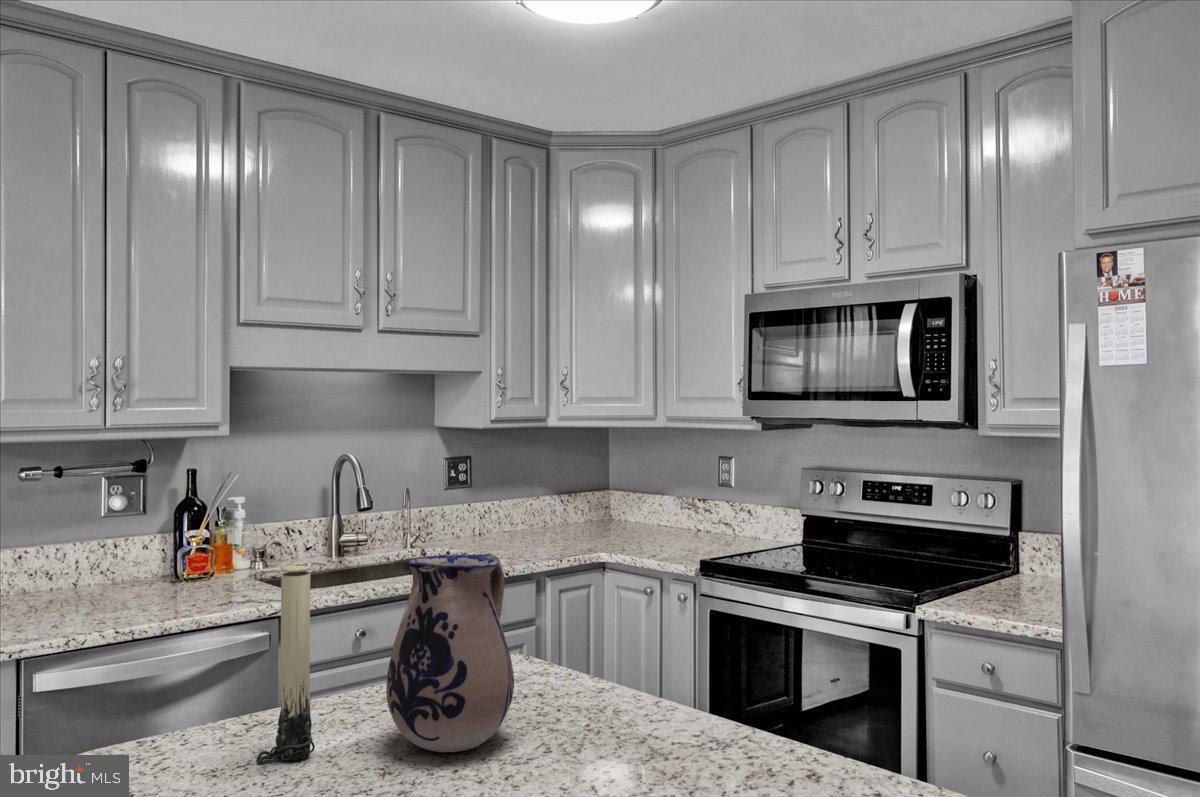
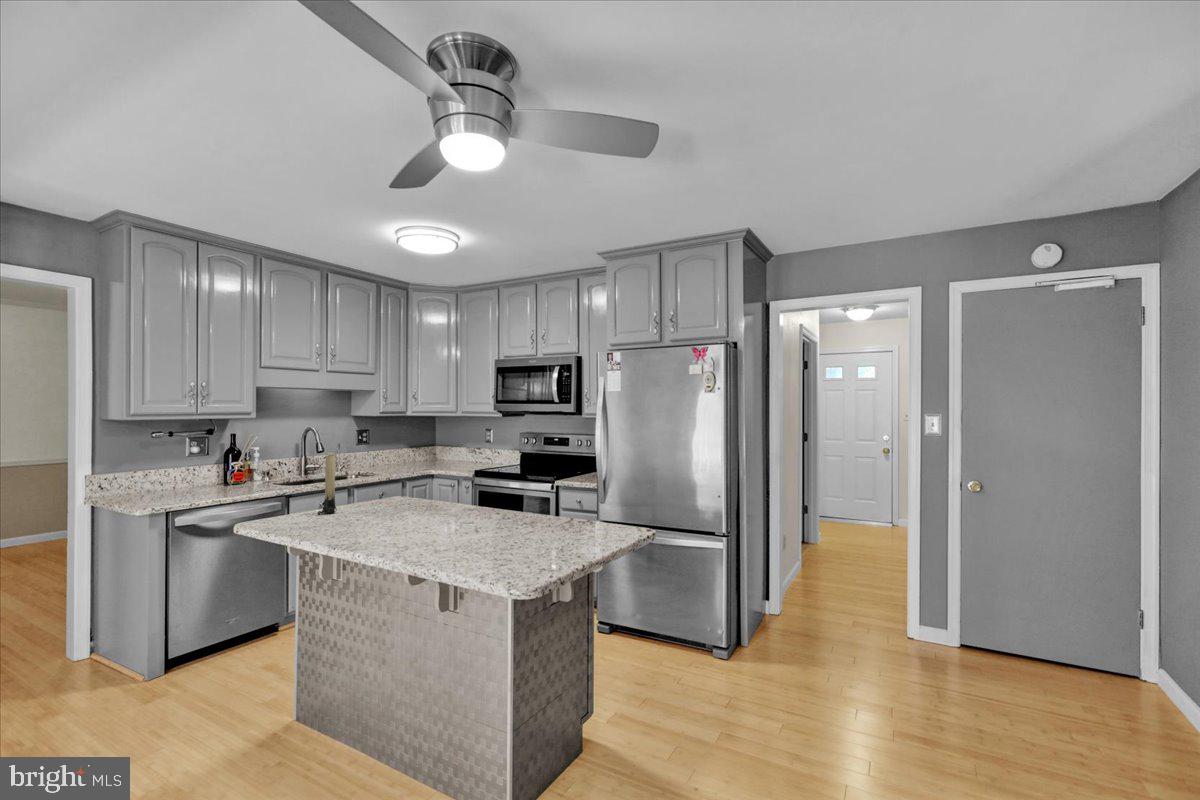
ceramic pitcher: present [386,553,514,752] -> none [360,451,403,509]

